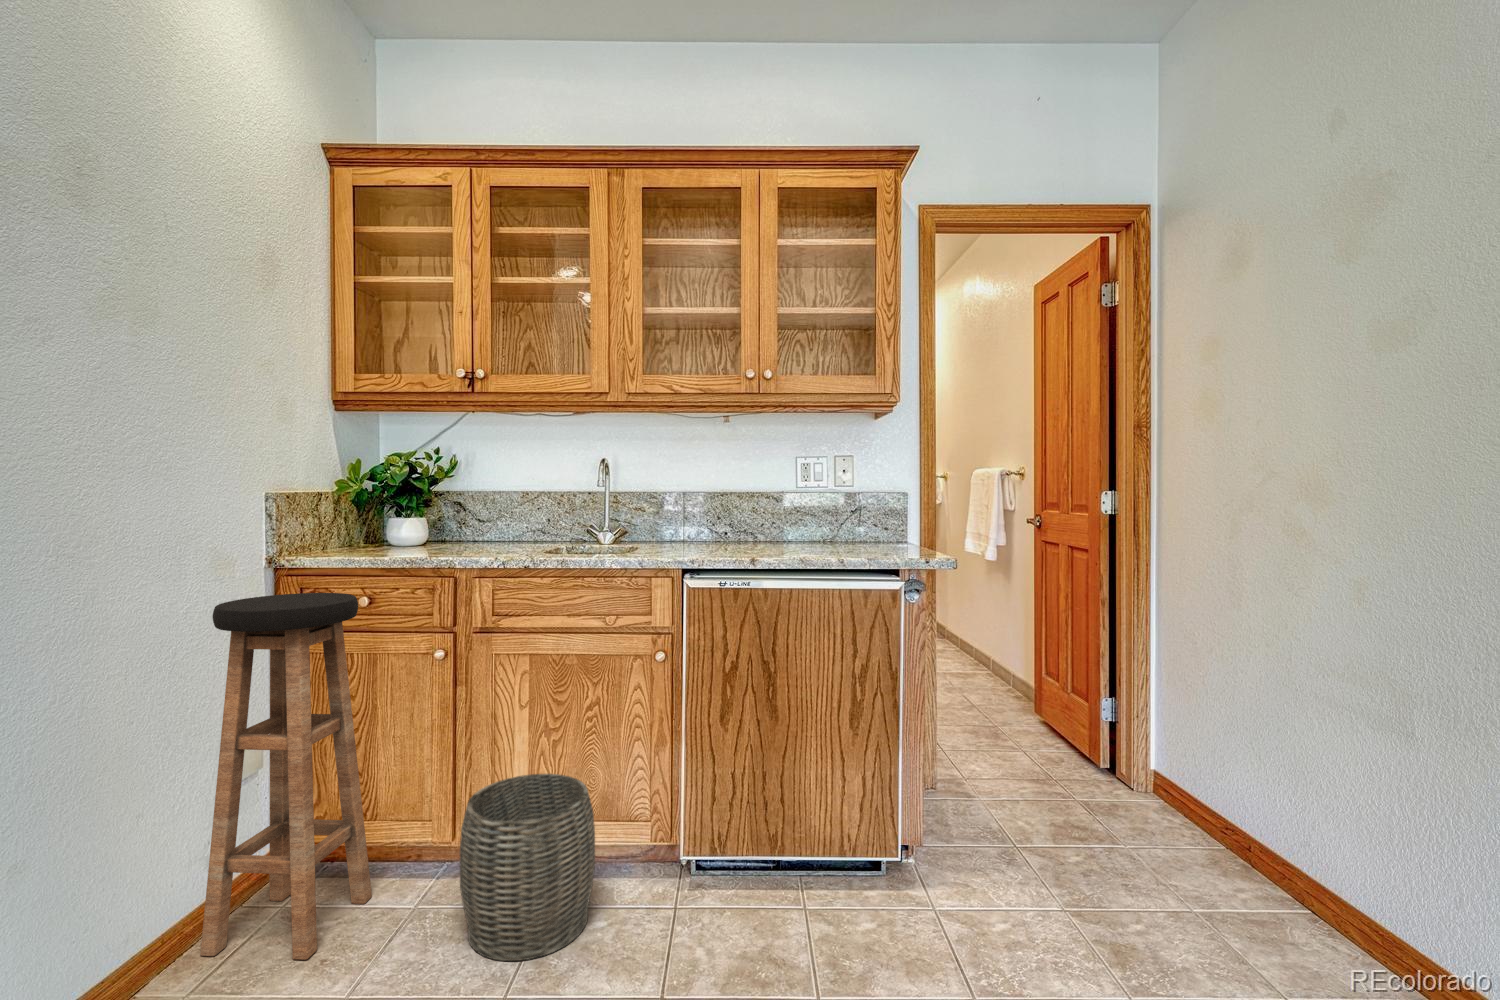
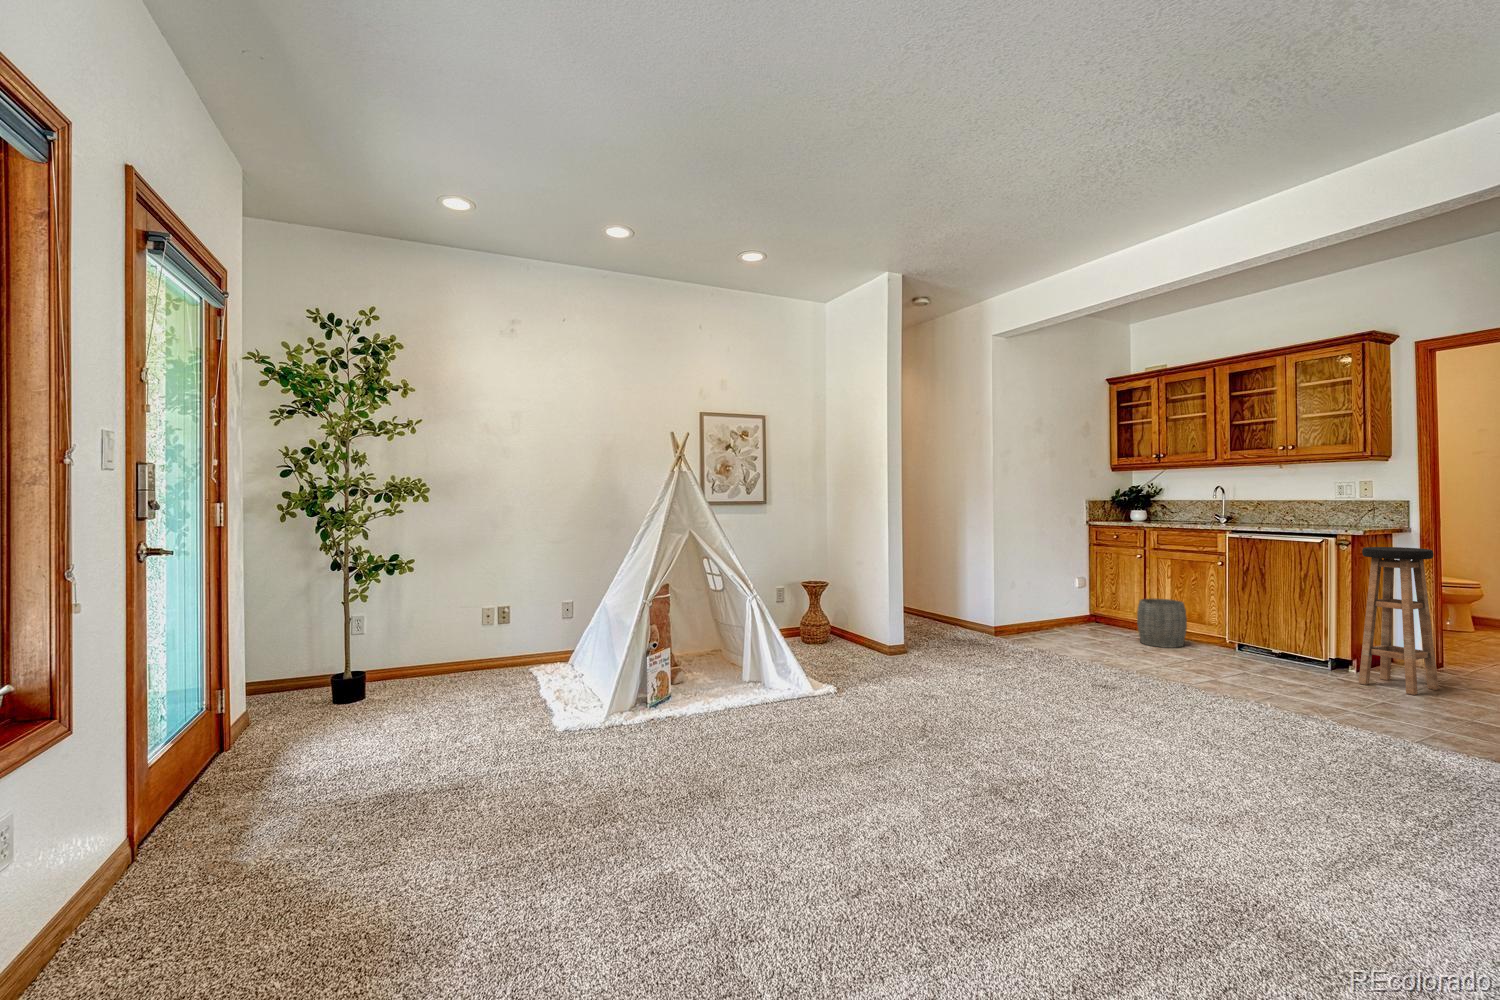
bar stool: present [200,593,372,960] -> present [1359,547,1439,695]

